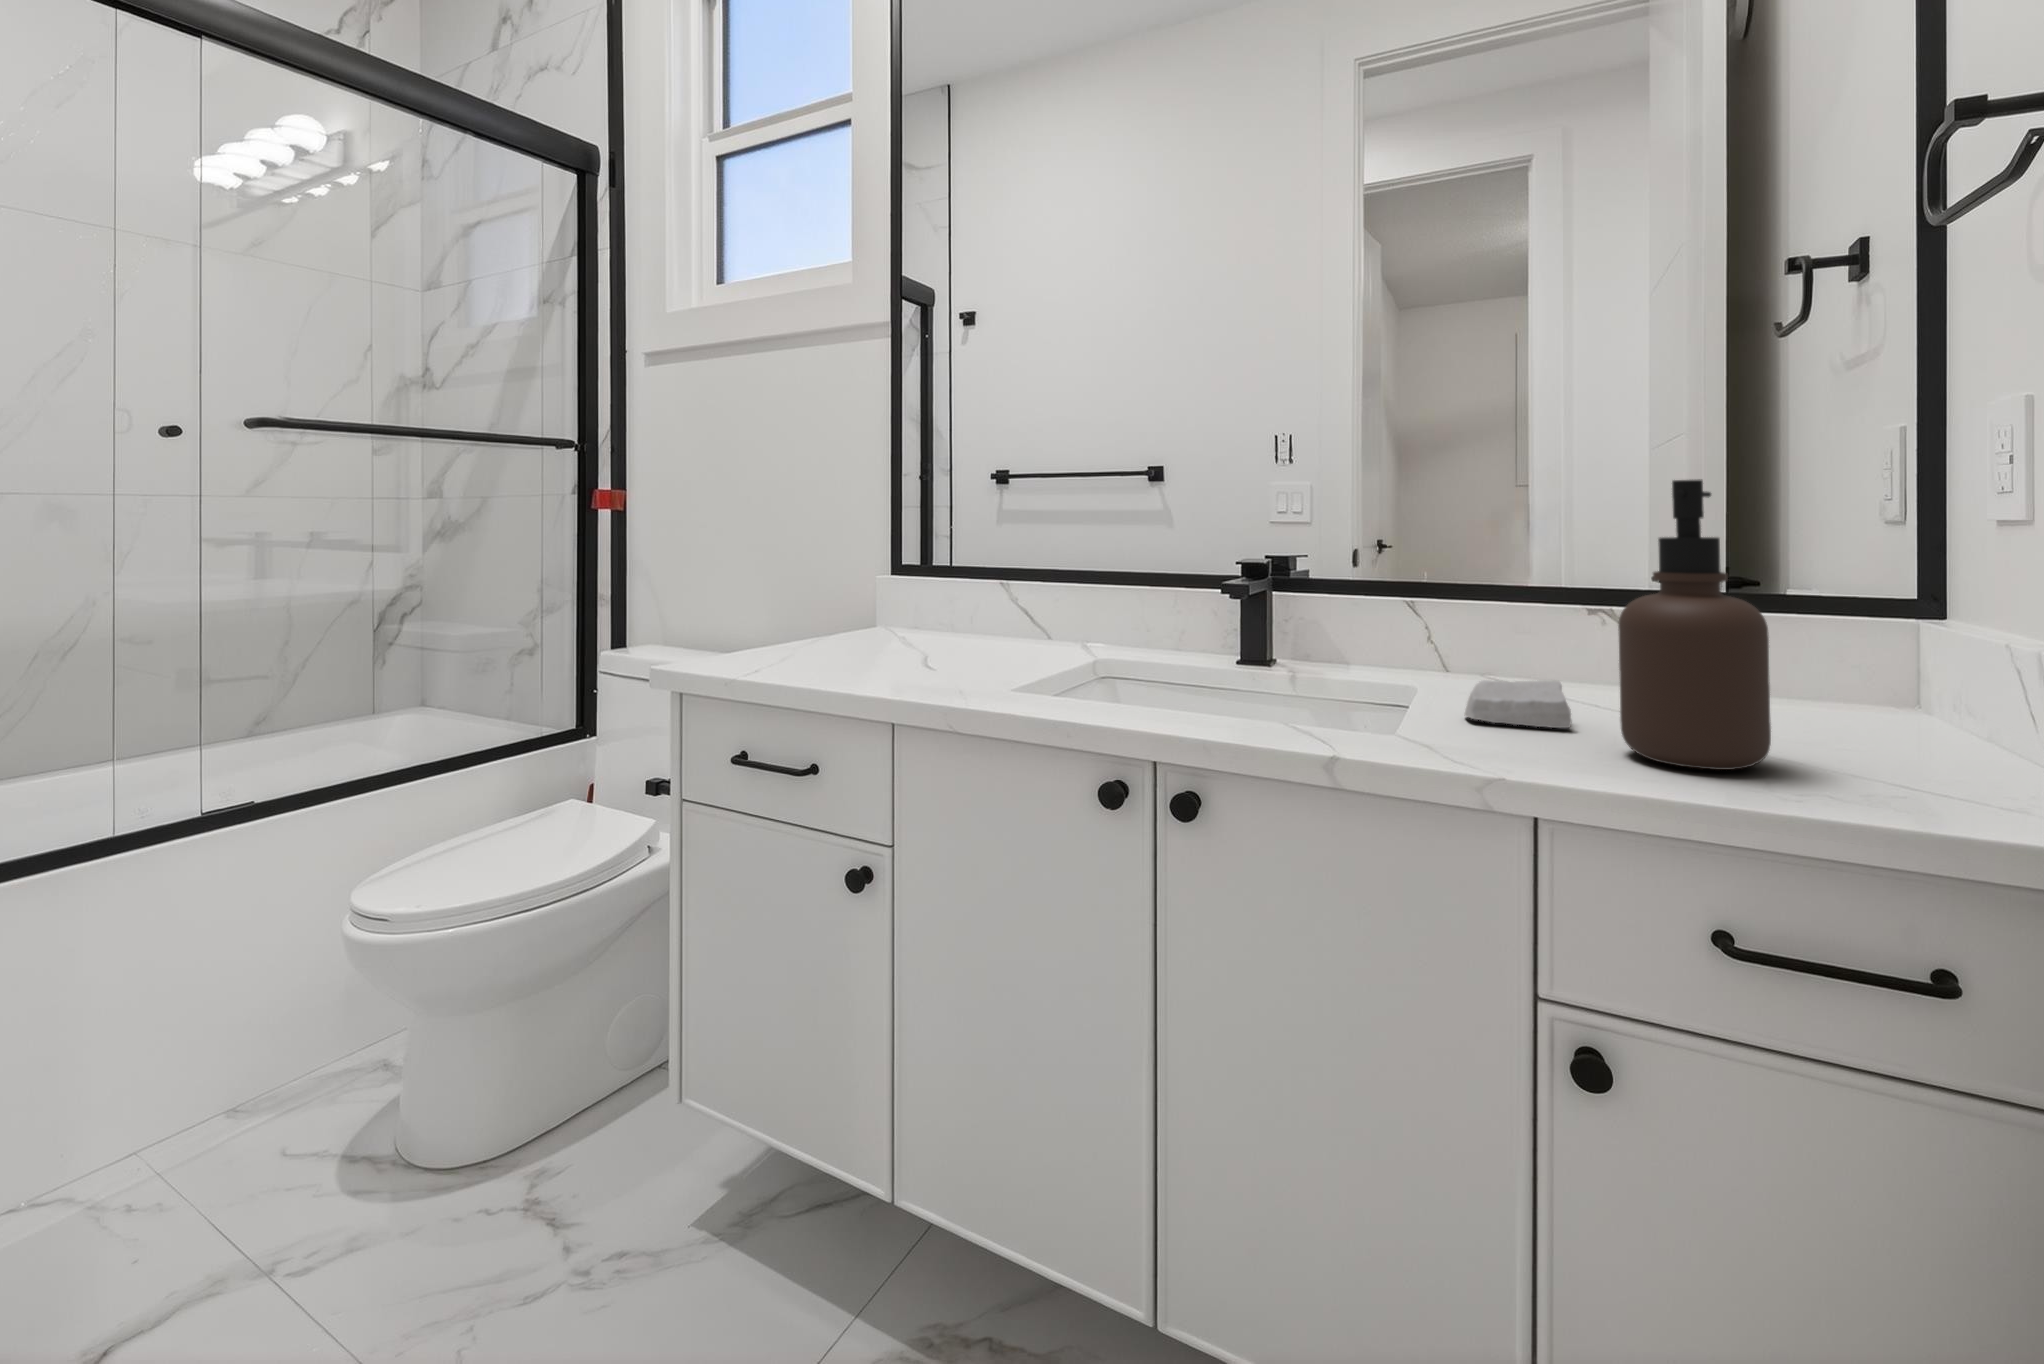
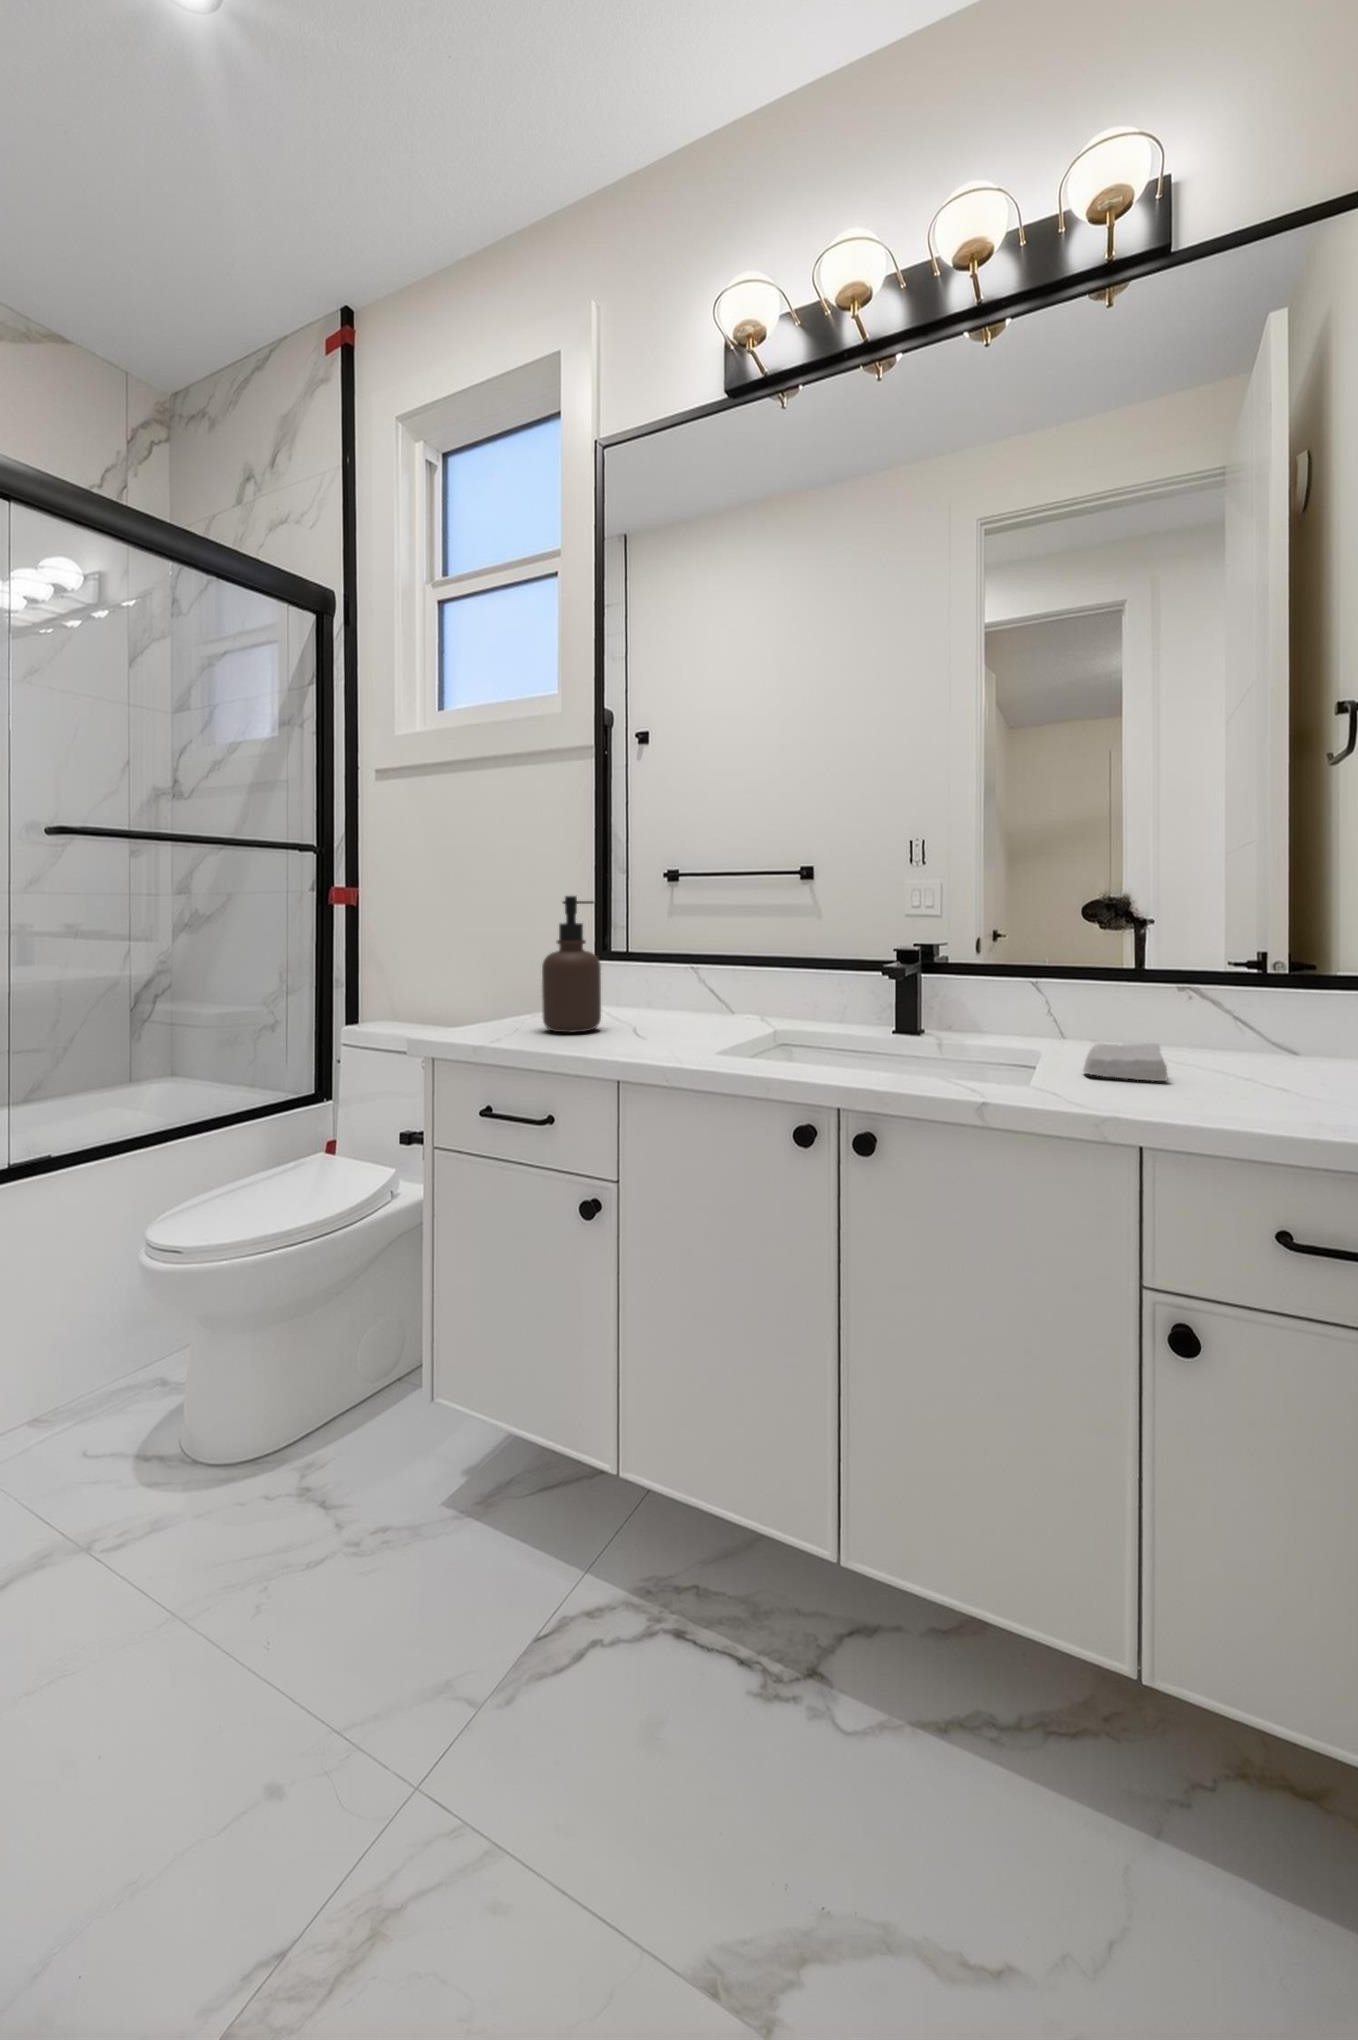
soap dispenser: present [1618,479,1771,770] -> present [542,896,601,1033]

